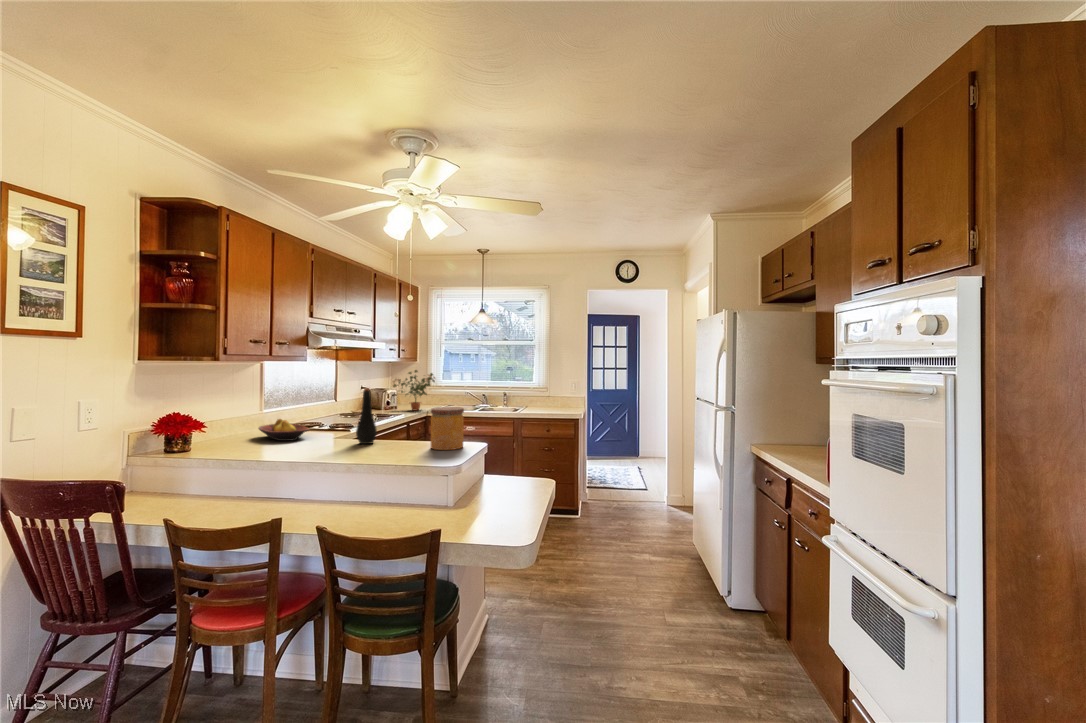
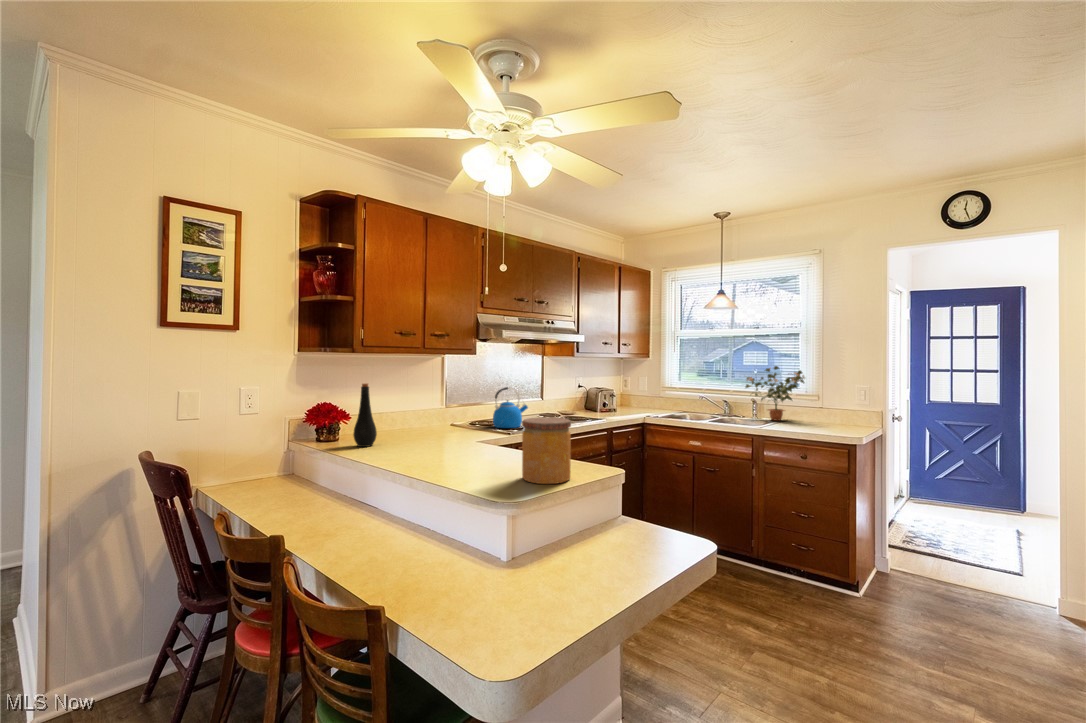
potted plant: present [394,370,435,411] -> present [746,366,805,421]
bottle: present [356,388,377,444] -> present [353,384,377,447]
kettle: none [316,390,347,425] -> present [493,387,528,428]
fruit bowl: present [259,419,309,441] -> none [406,417,452,443]

